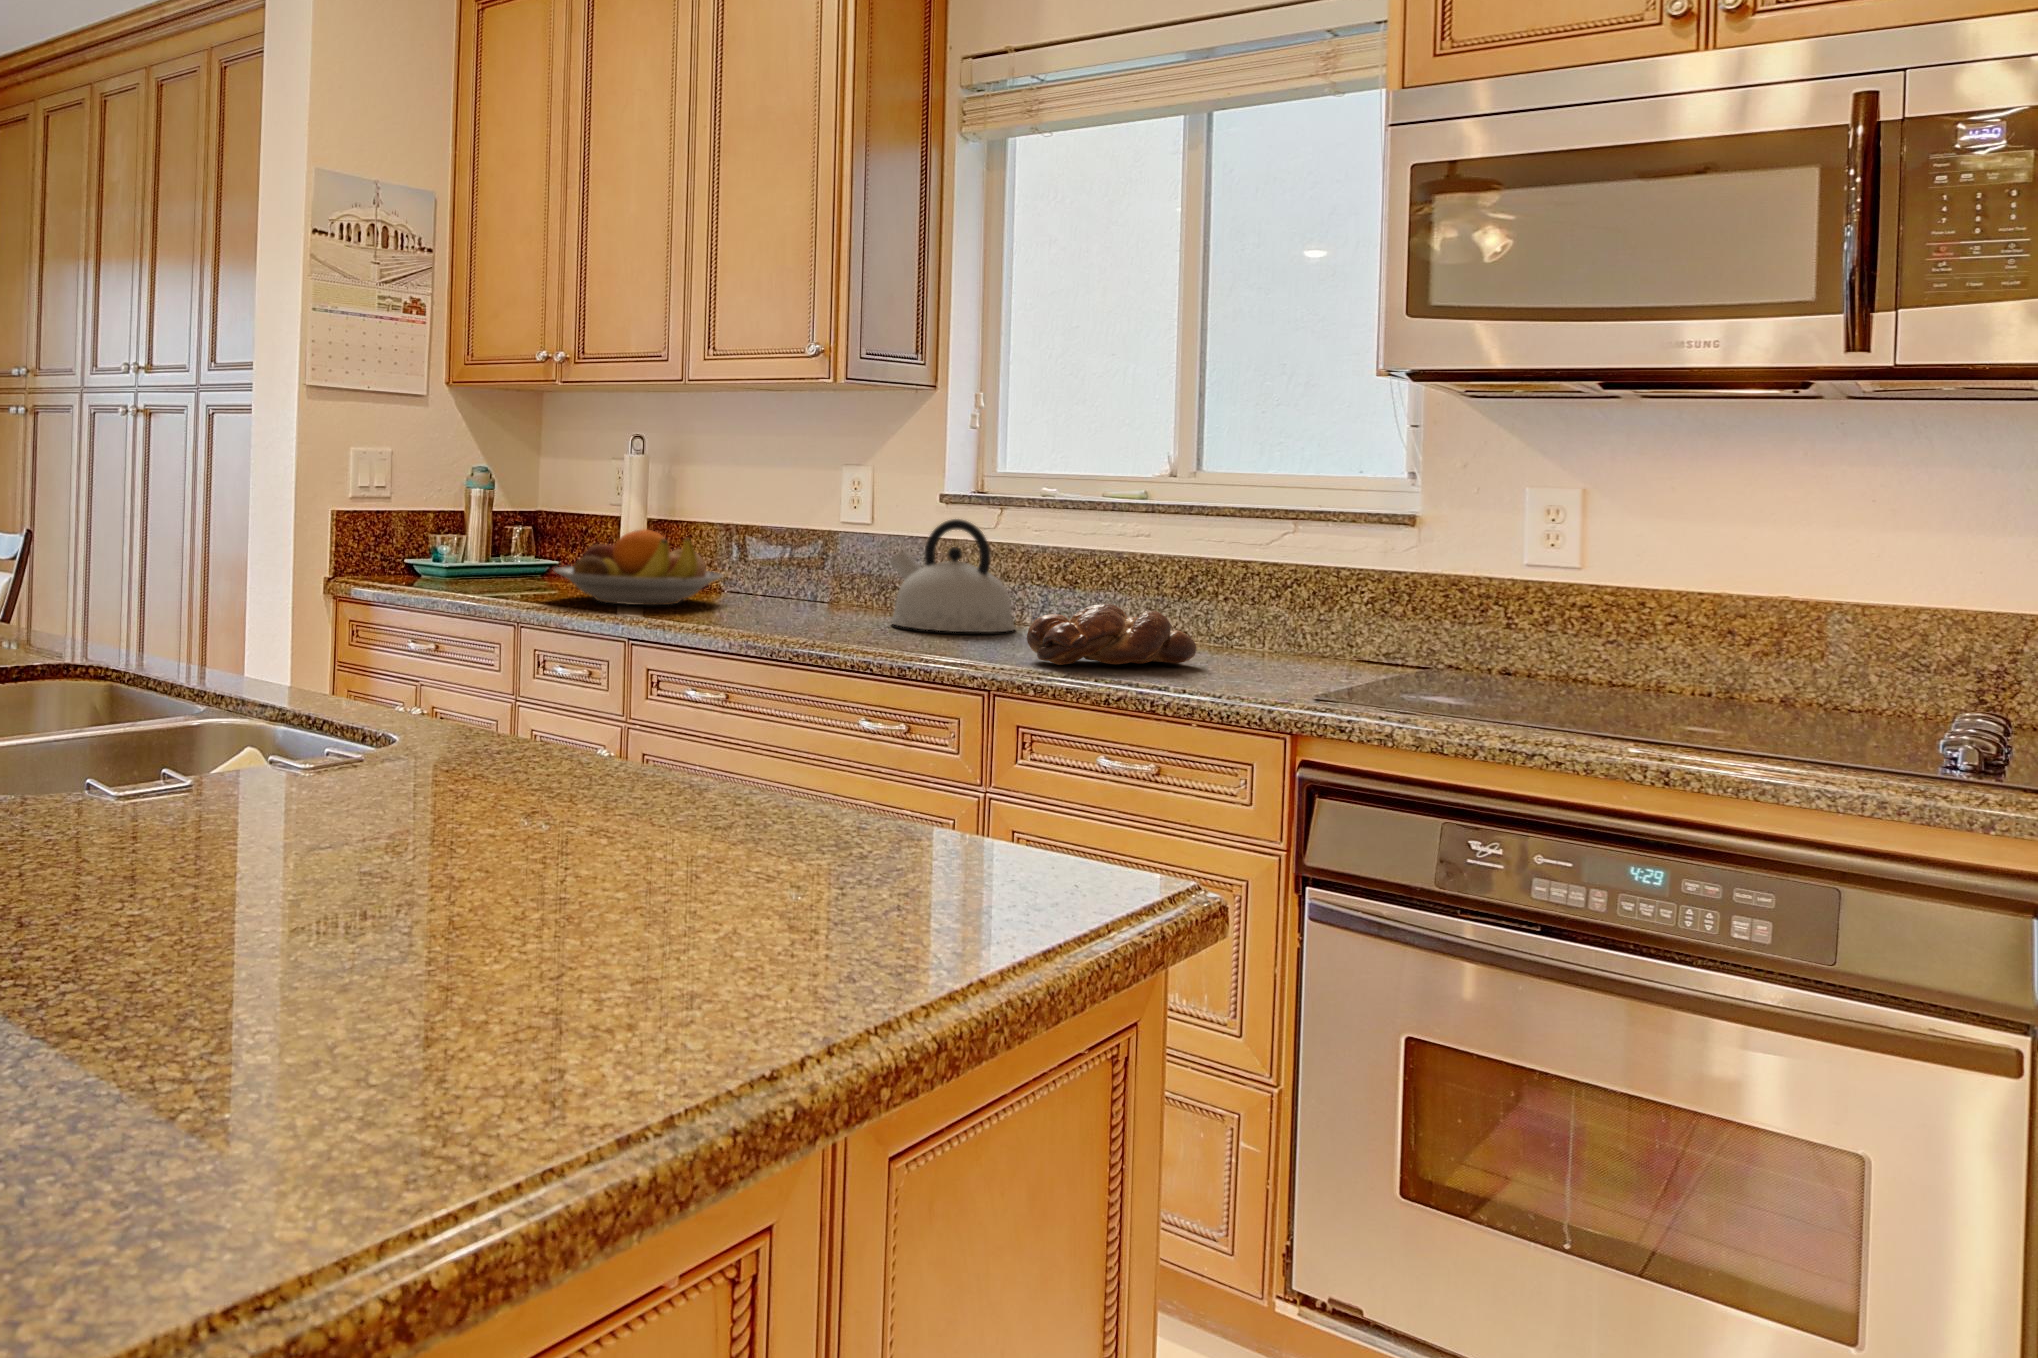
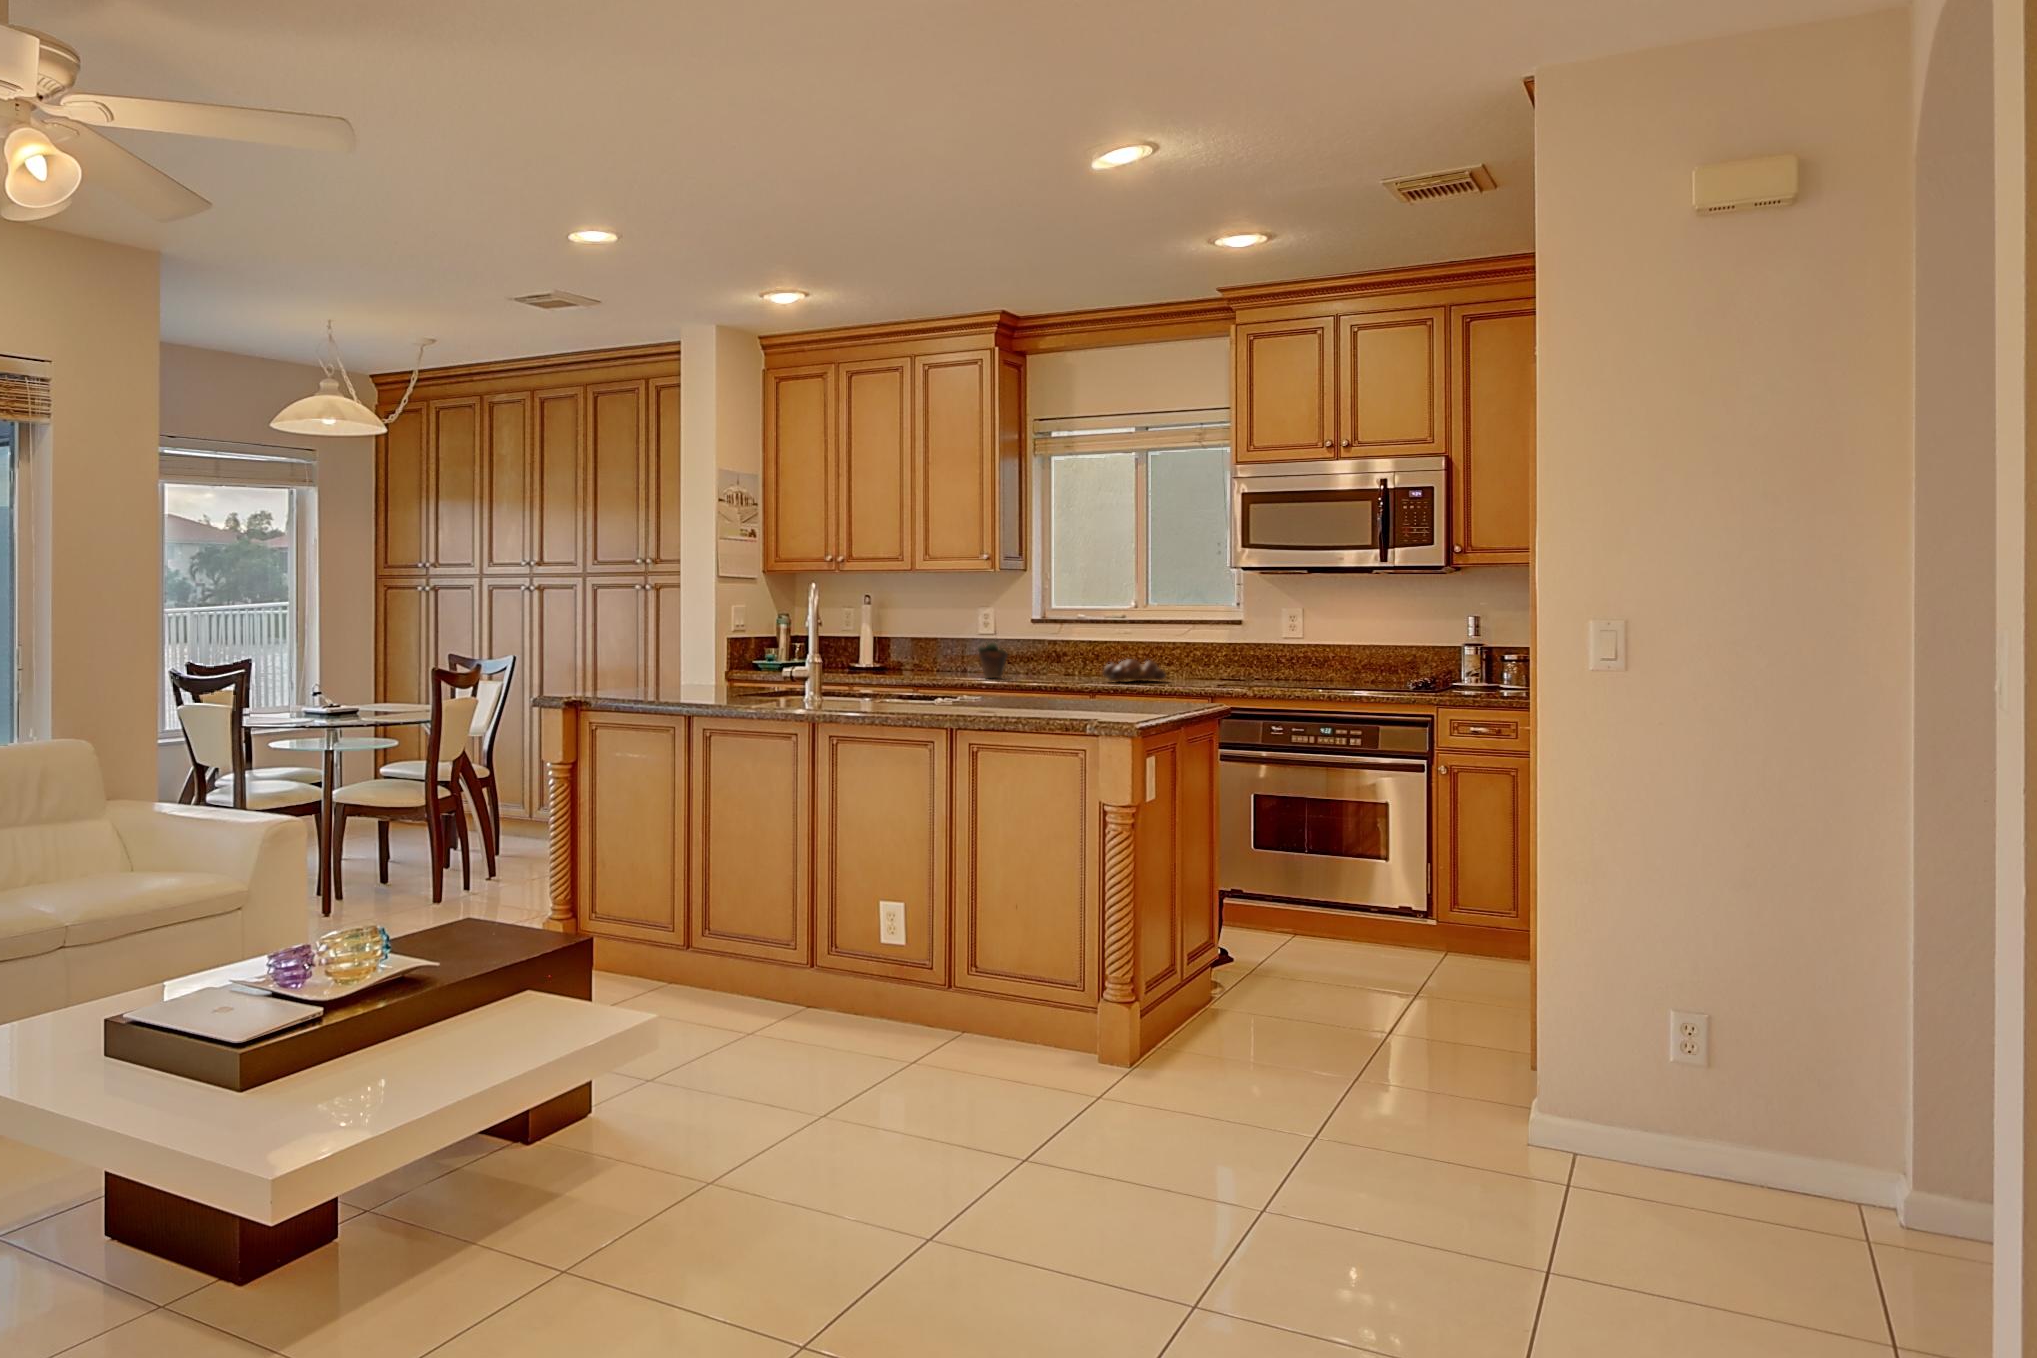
succulent plant: none [756,517,831,631] -> present [978,639,1008,678]
kettle: present [891,519,1015,632] -> none [1021,629,1079,676]
fruit bowl: present [554,530,723,605] -> none [856,640,936,674]

